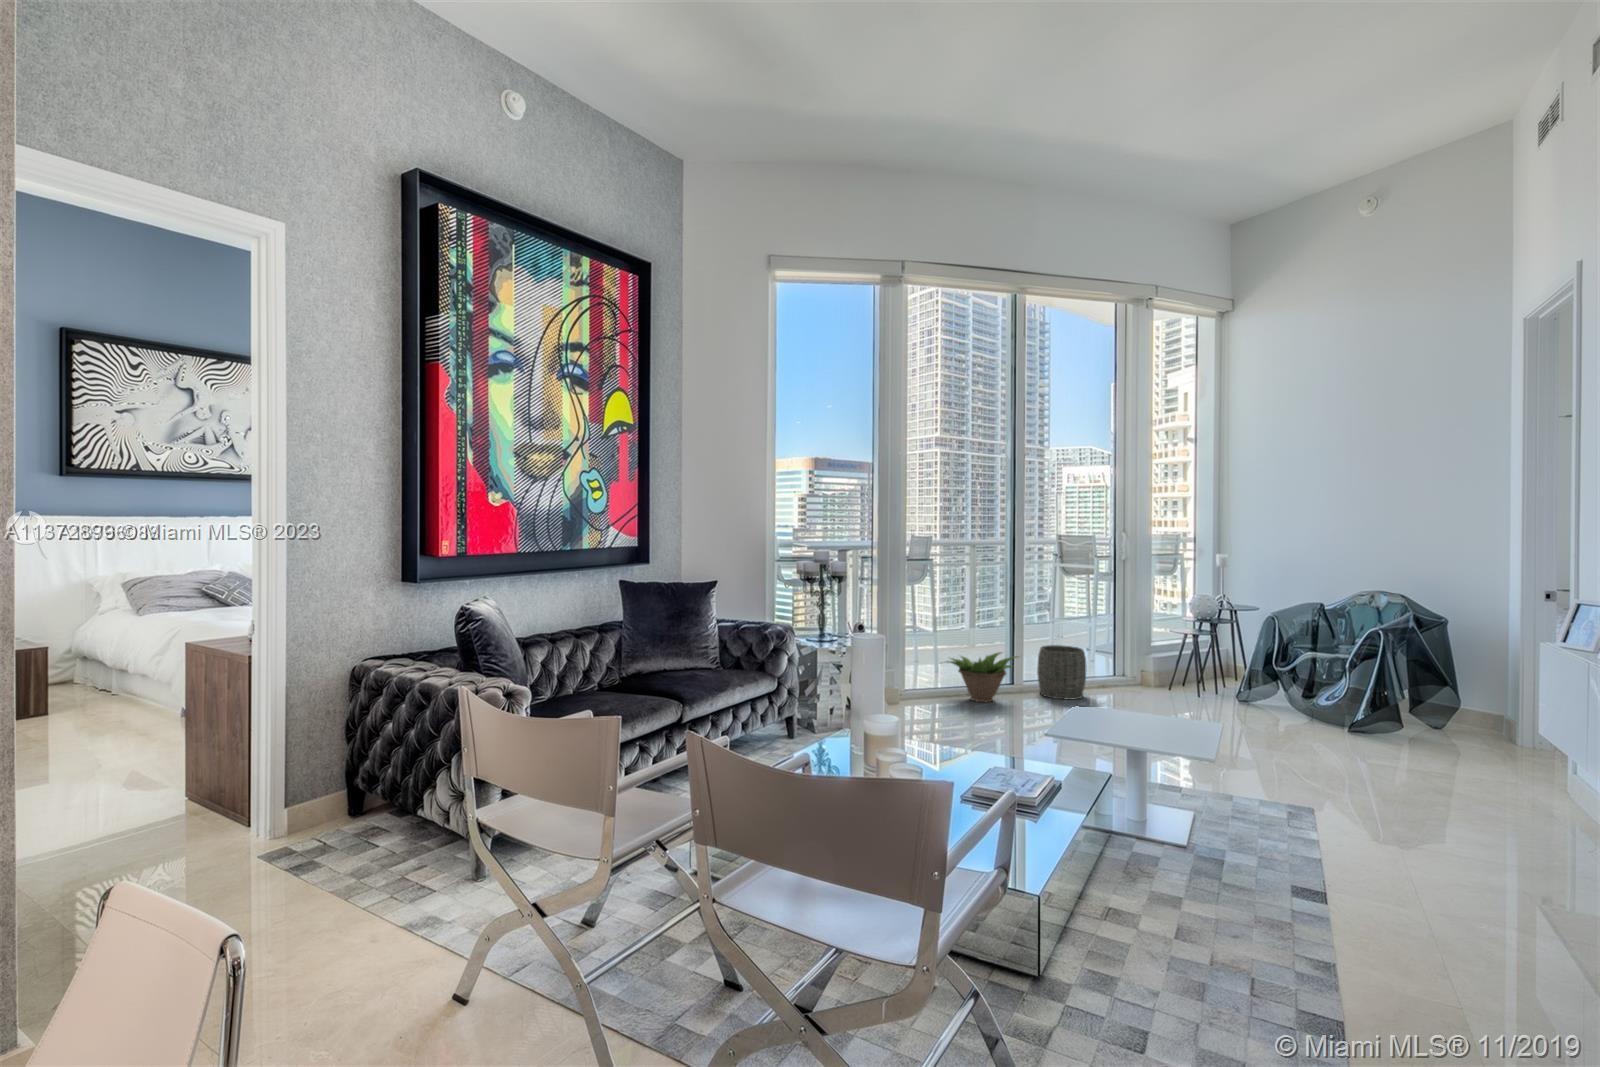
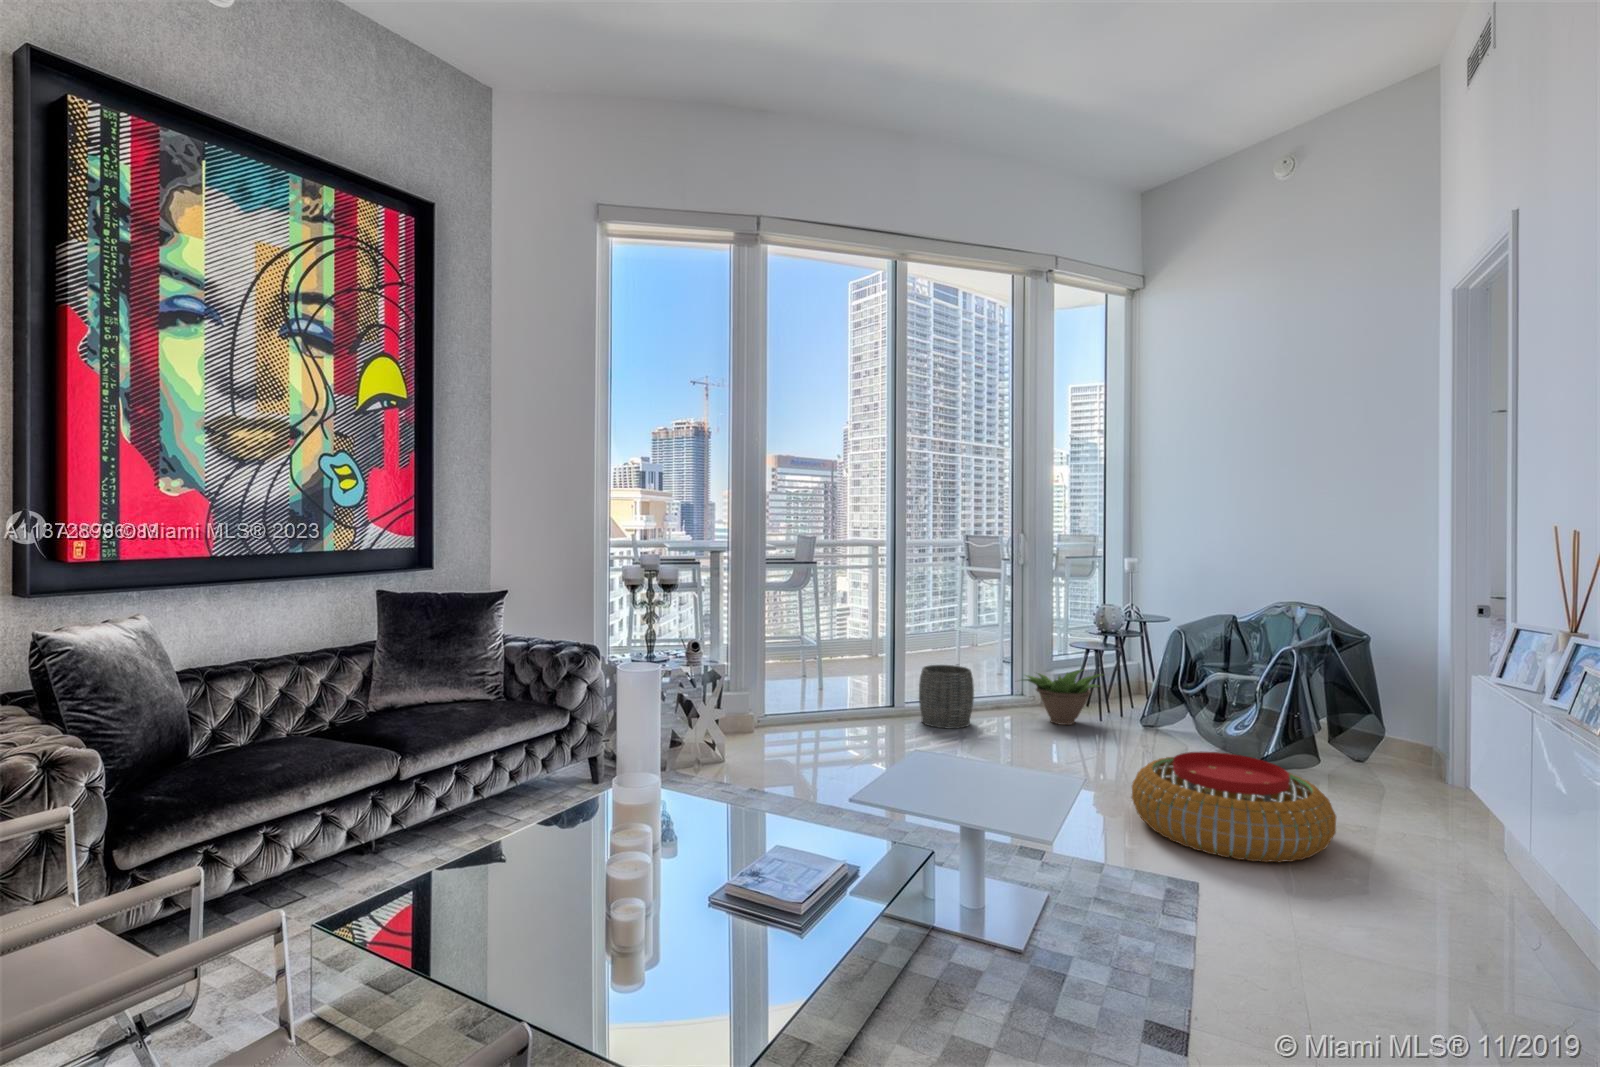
decorative plant: present [949,652,1017,702] -> present [1023,669,1103,725]
pouf: none [1248,714,1430,802] -> present [1132,752,1336,862]

